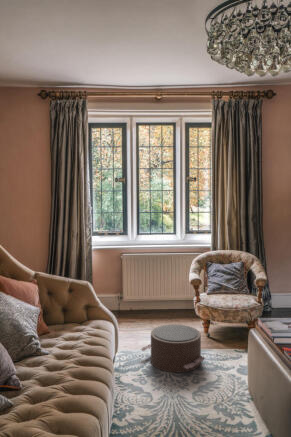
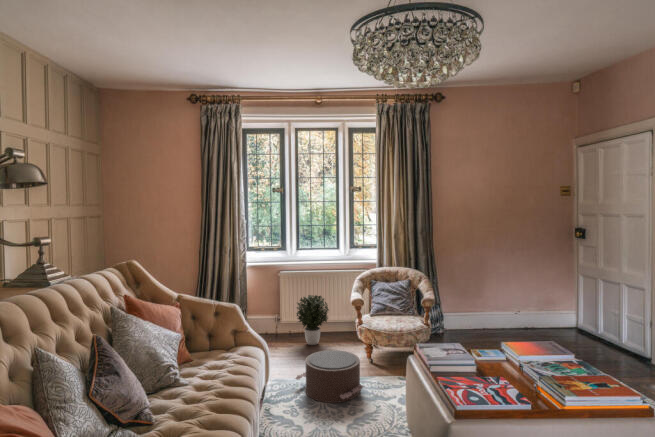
potted plant: none [138,274,168,320] -> present [296,295,329,345]

